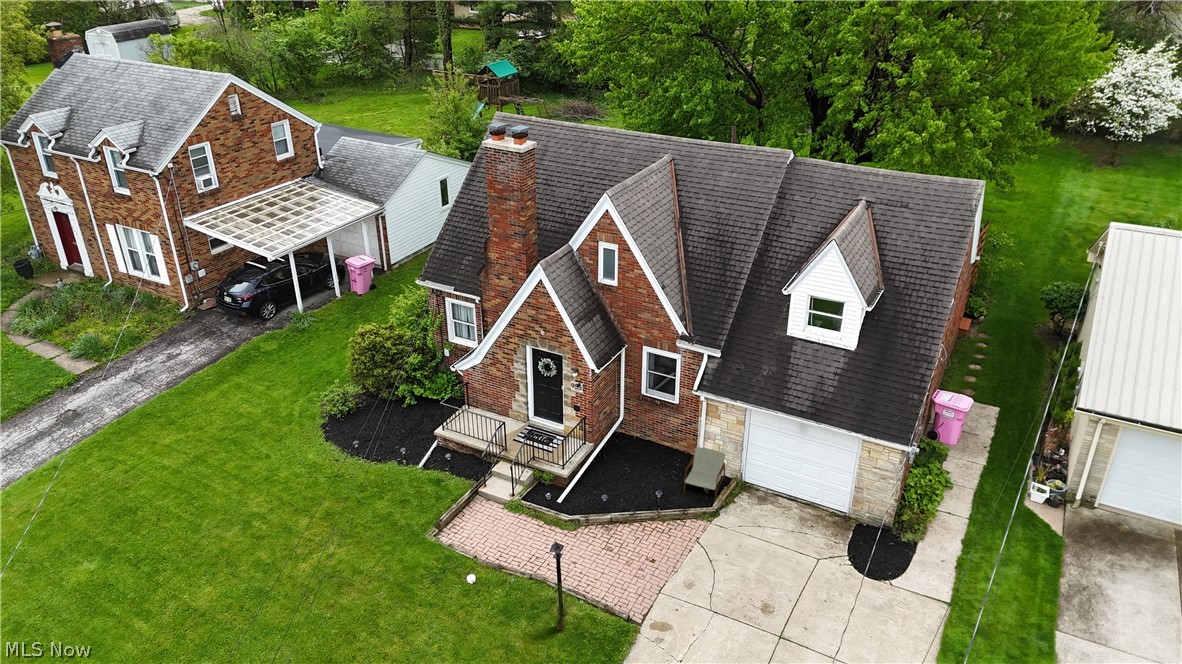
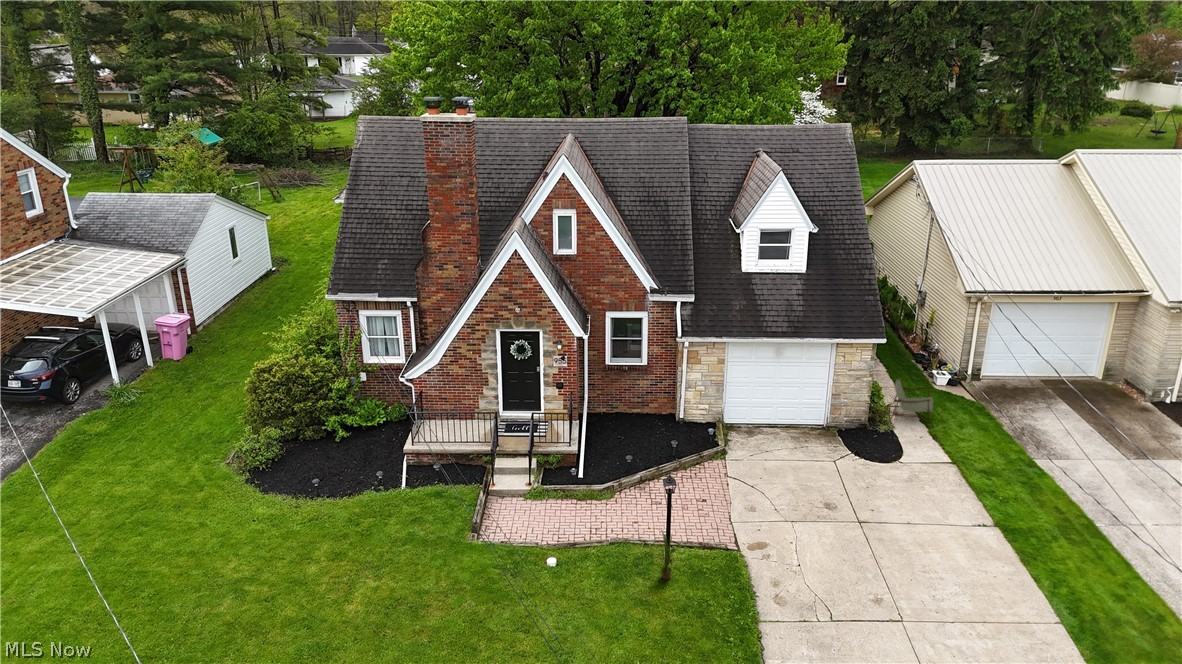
armchair: present [684,447,725,501] -> present [891,380,933,422]

